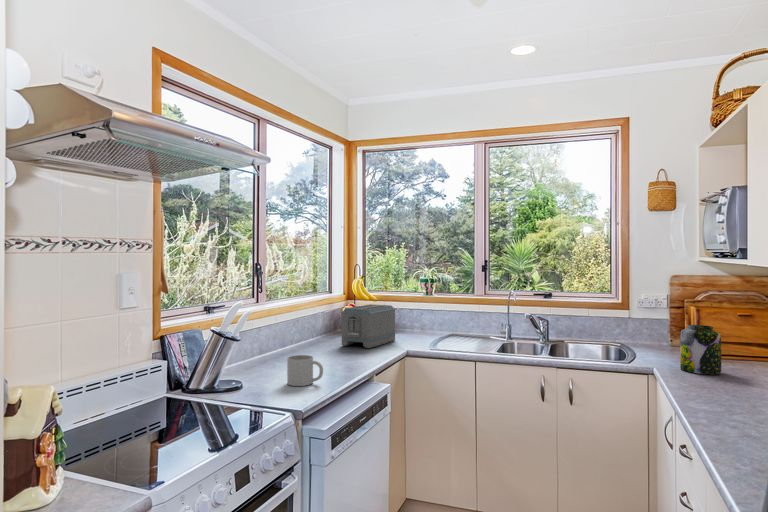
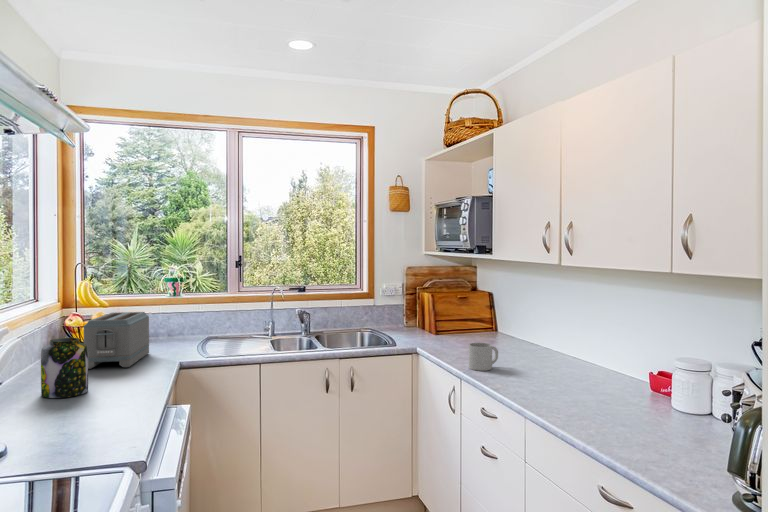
jar: present [680,325,721,374] -> present [41,338,88,398]
mug: present [287,355,323,386] -> present [469,343,498,371]

